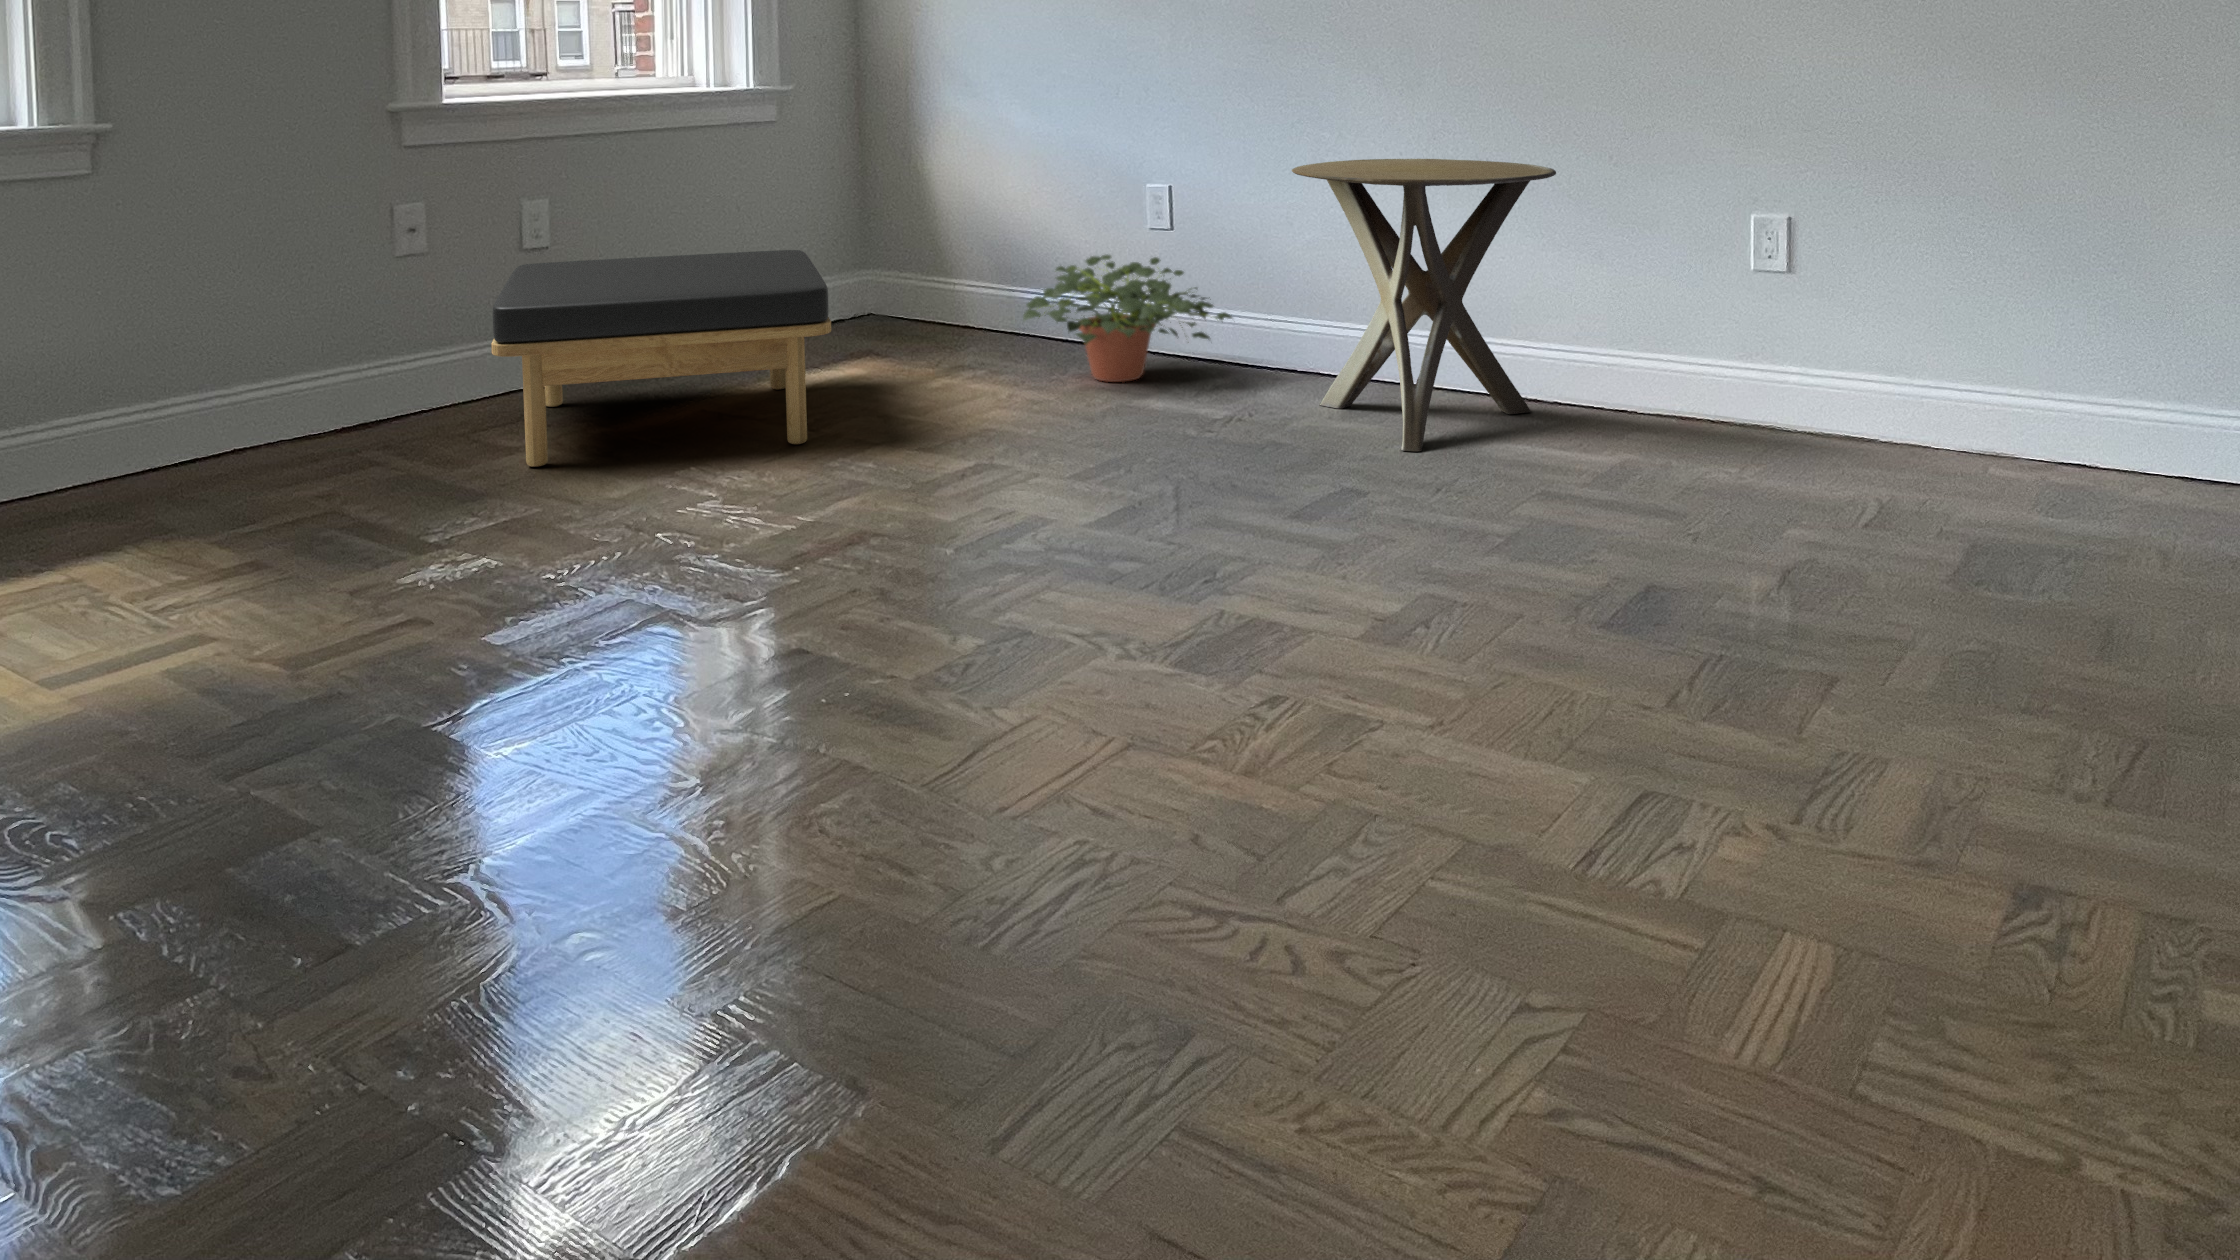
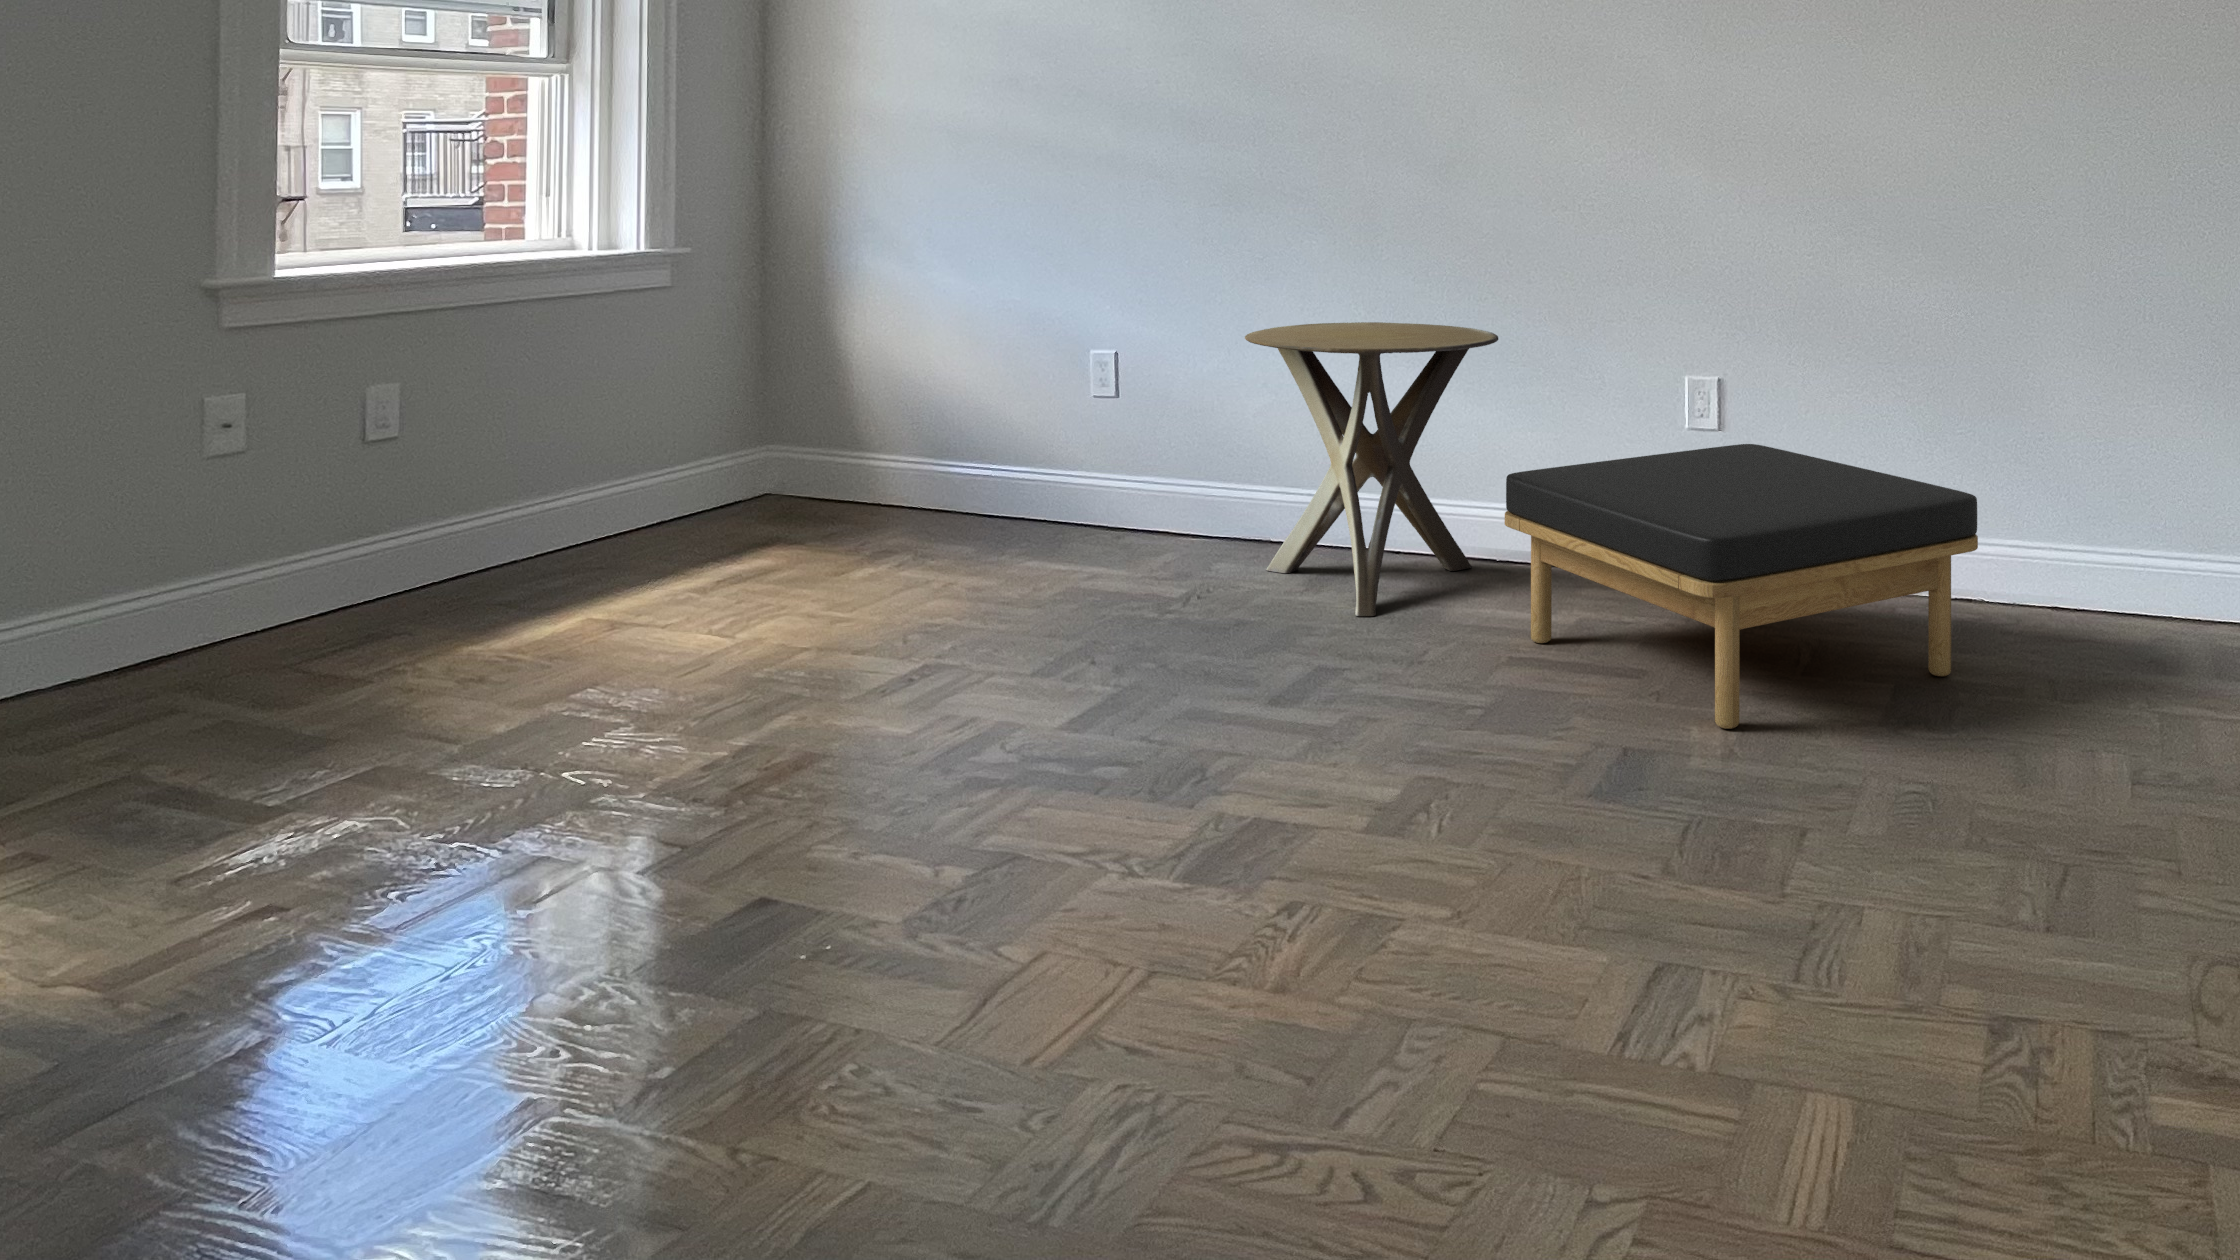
ottoman: present [491,250,831,467] -> present [1505,444,1978,729]
potted plant: present [1023,255,1232,382] -> none [954,420,1177,555]

